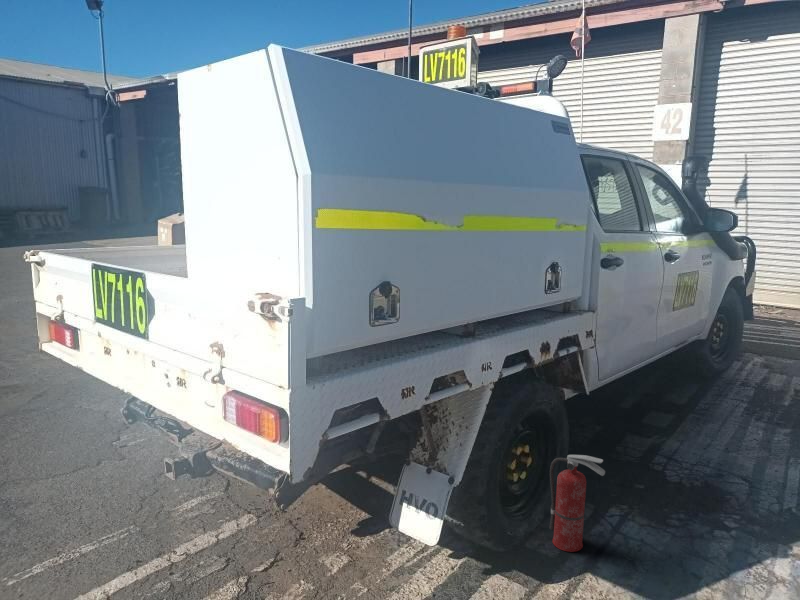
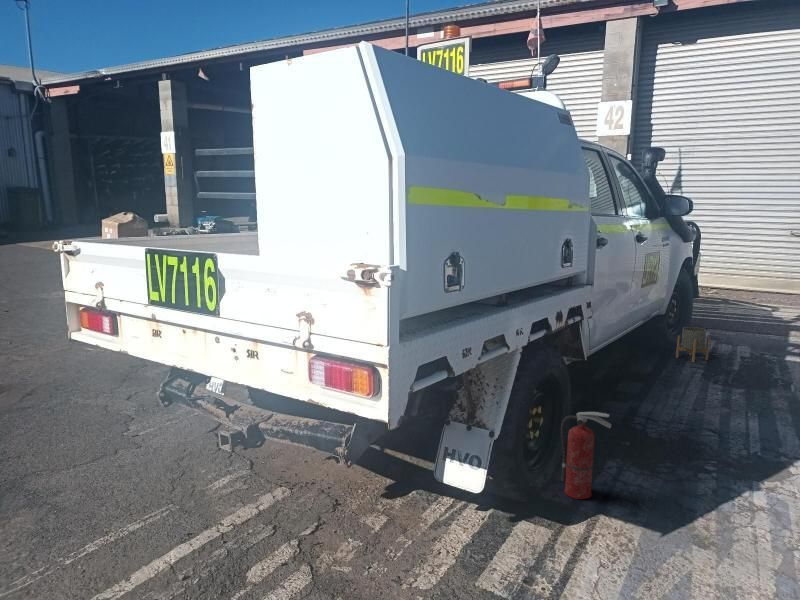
planter: none [719,352,758,391] -> present [676,327,710,363]

